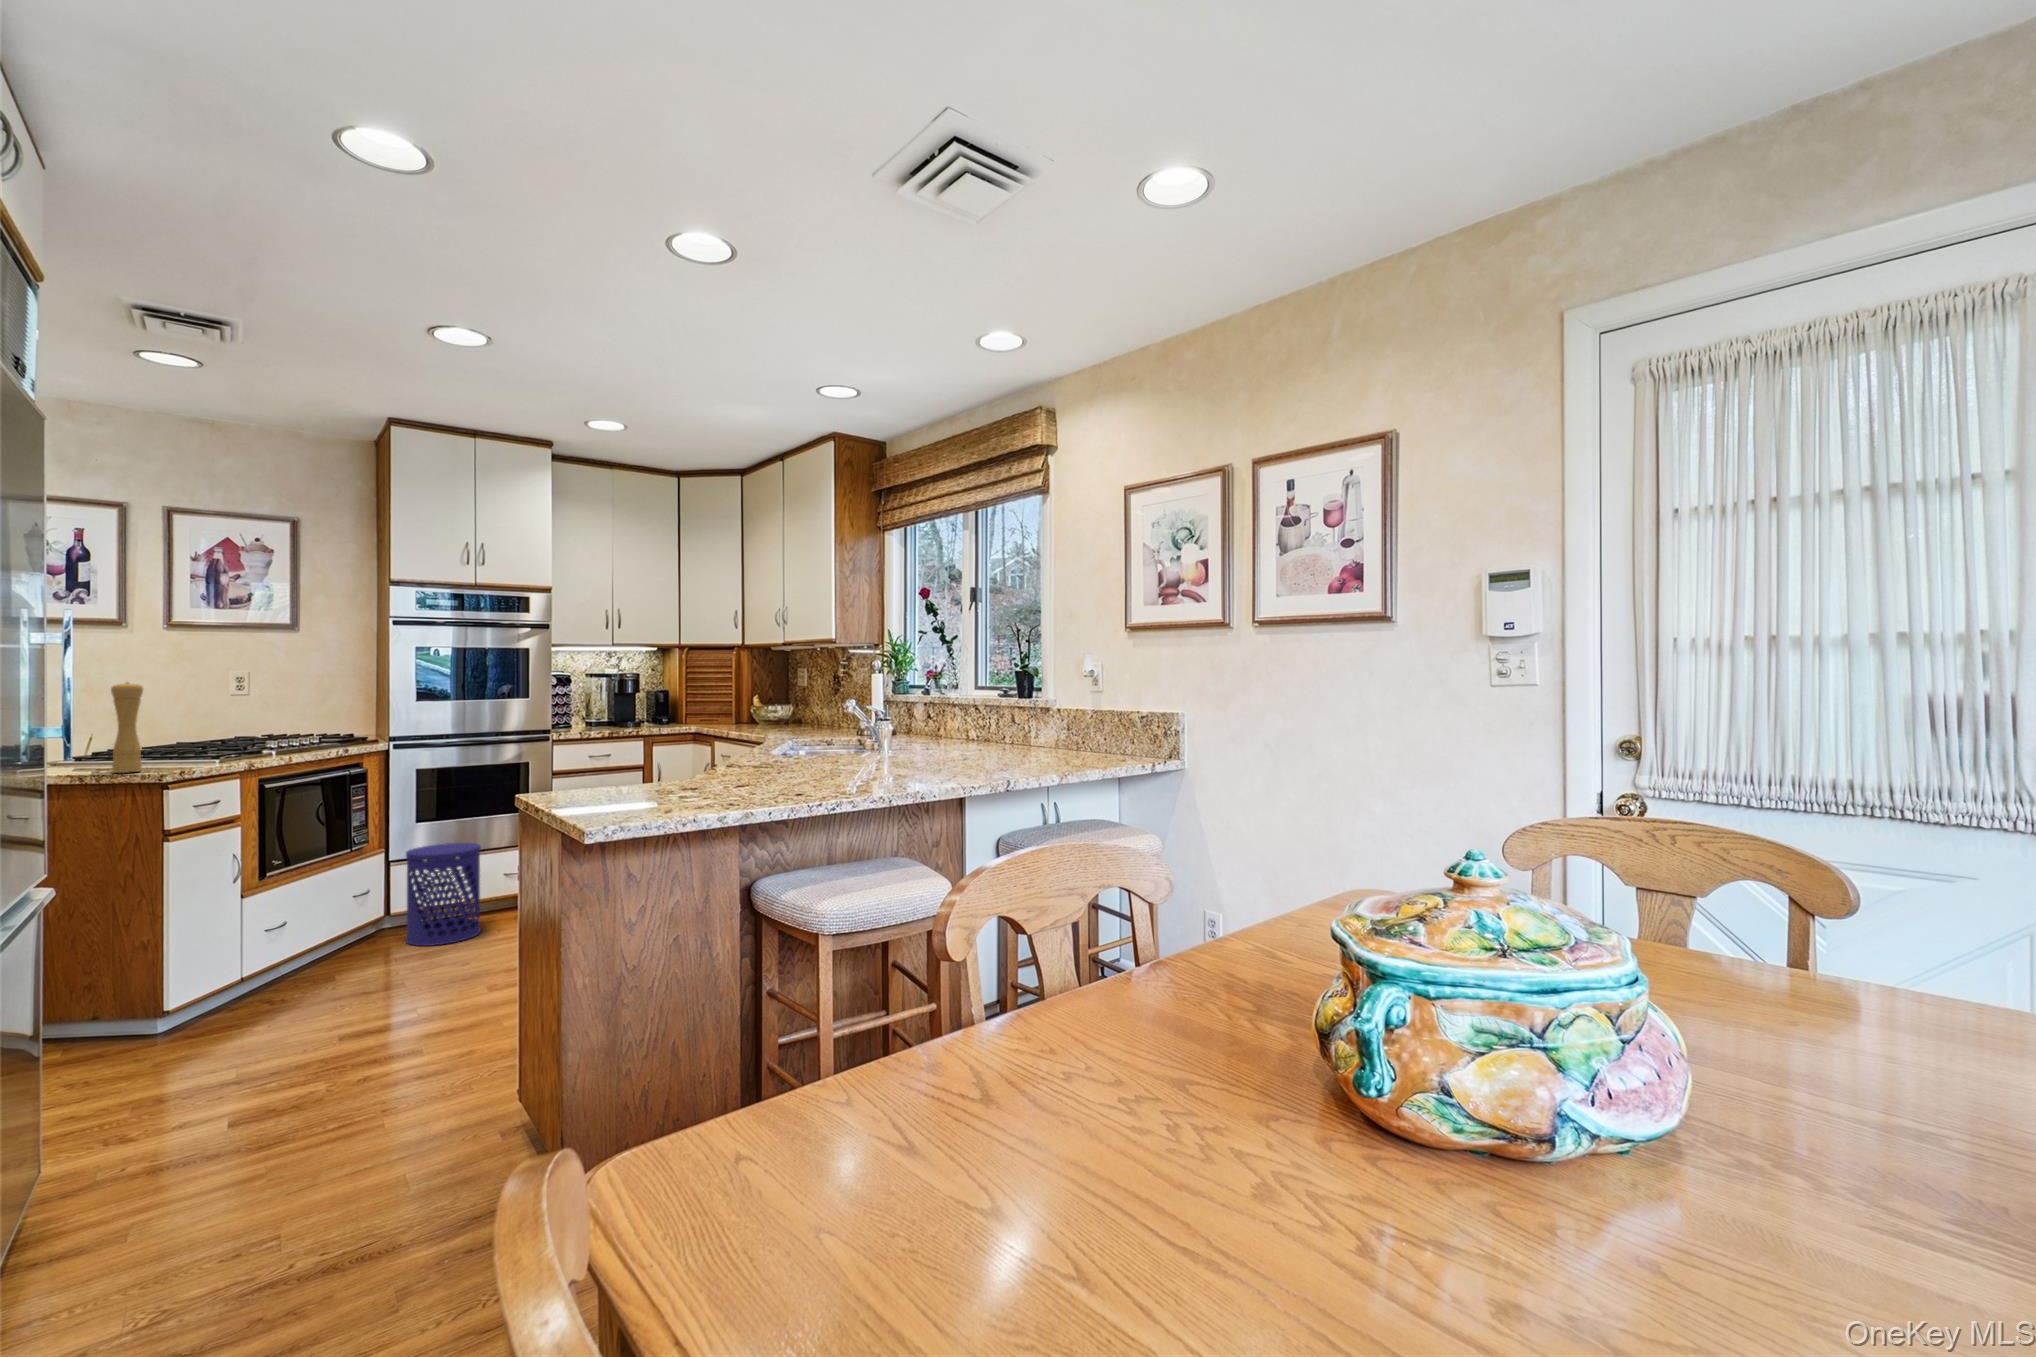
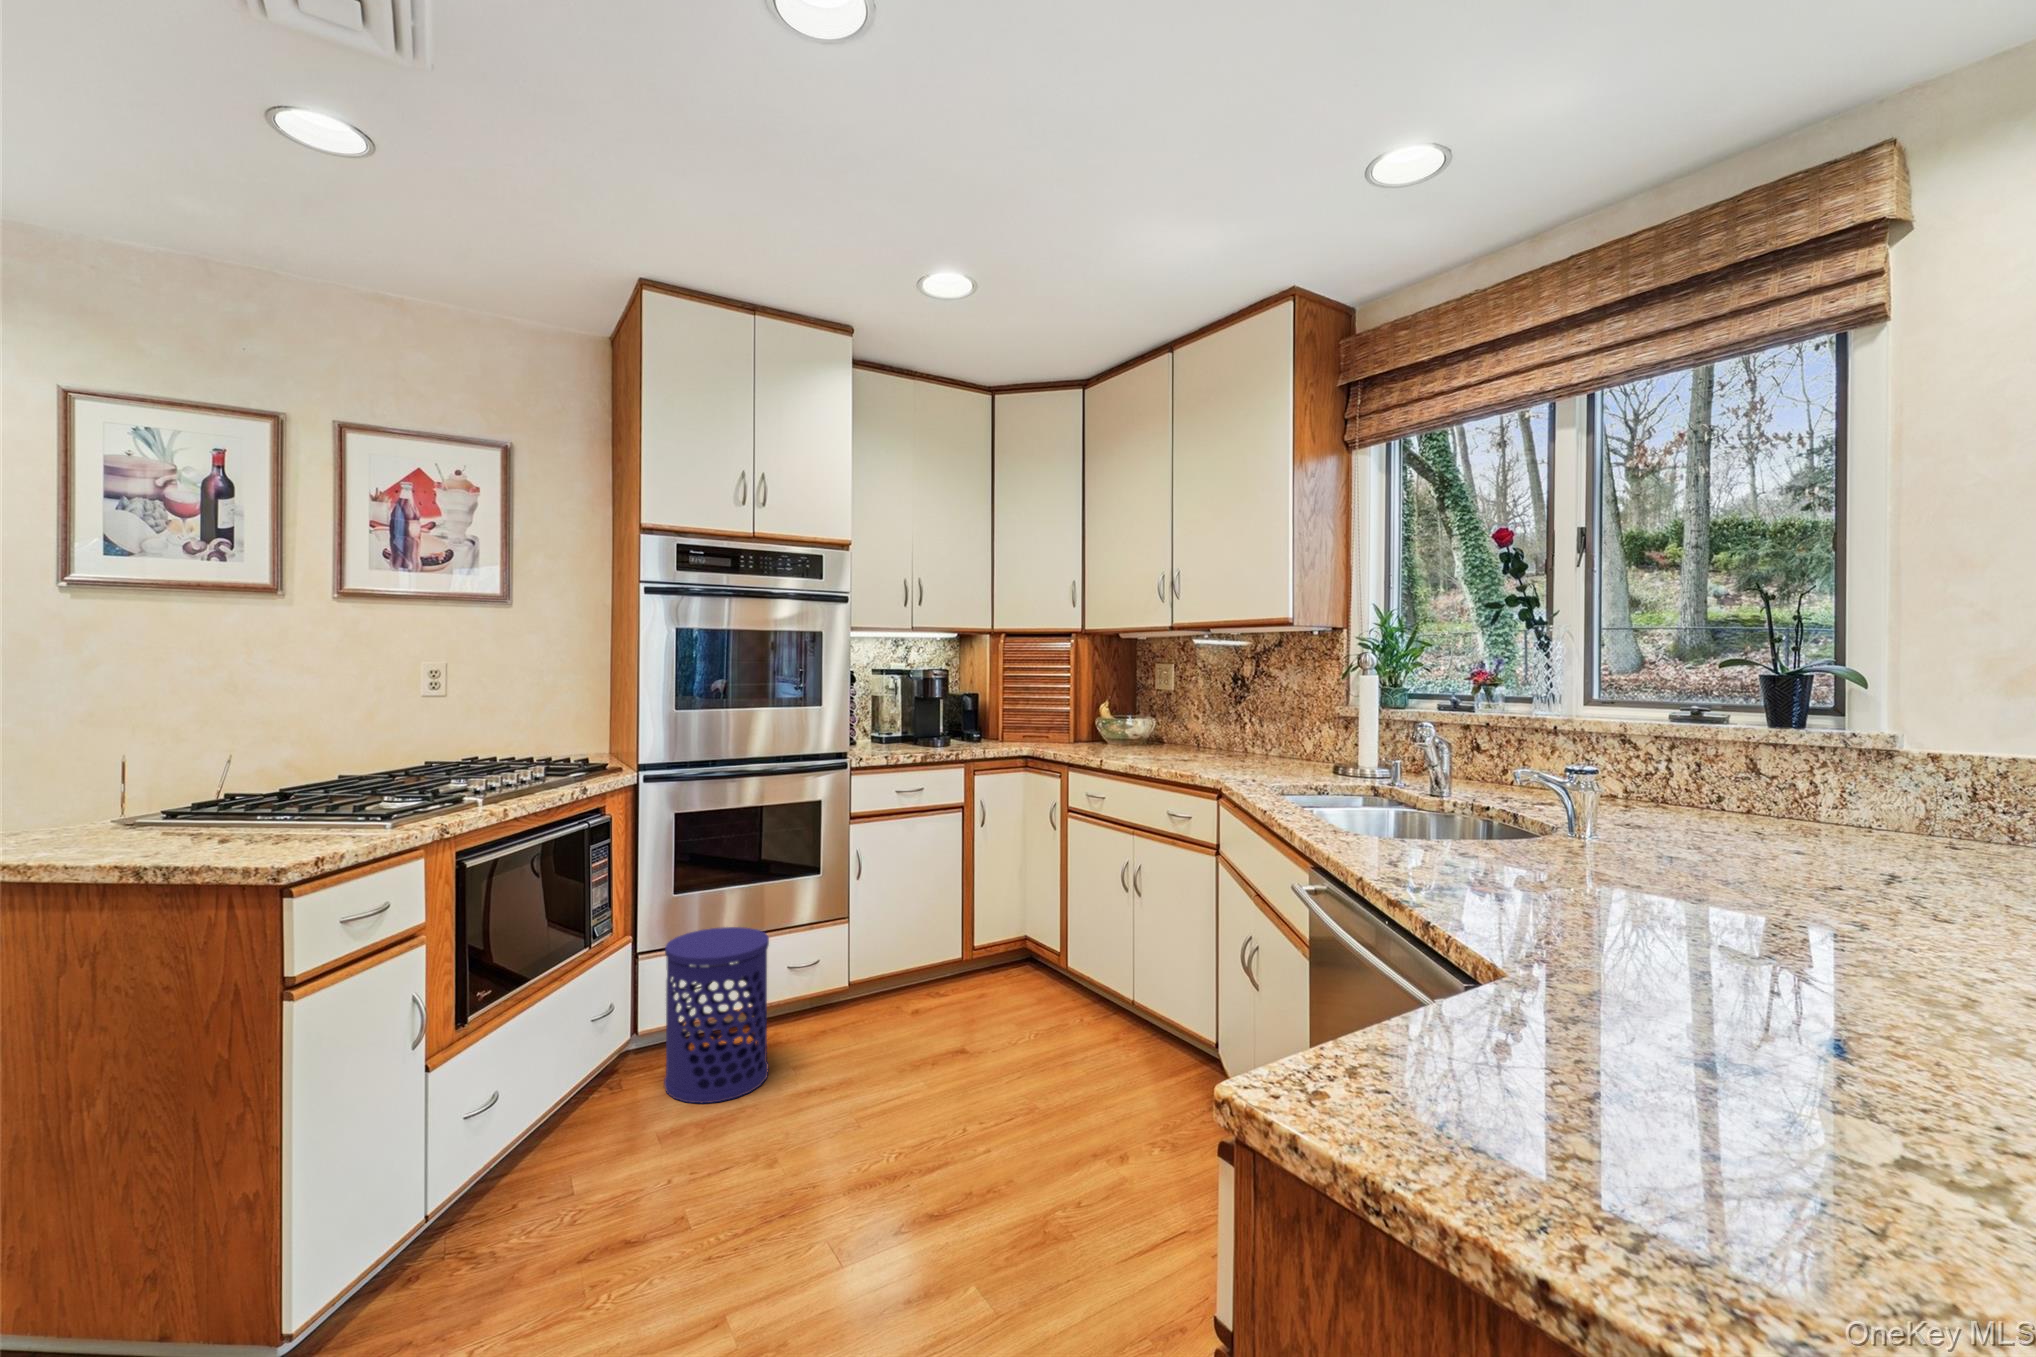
pepper mill: present [111,682,143,773] -> none [195,682,255,859]

